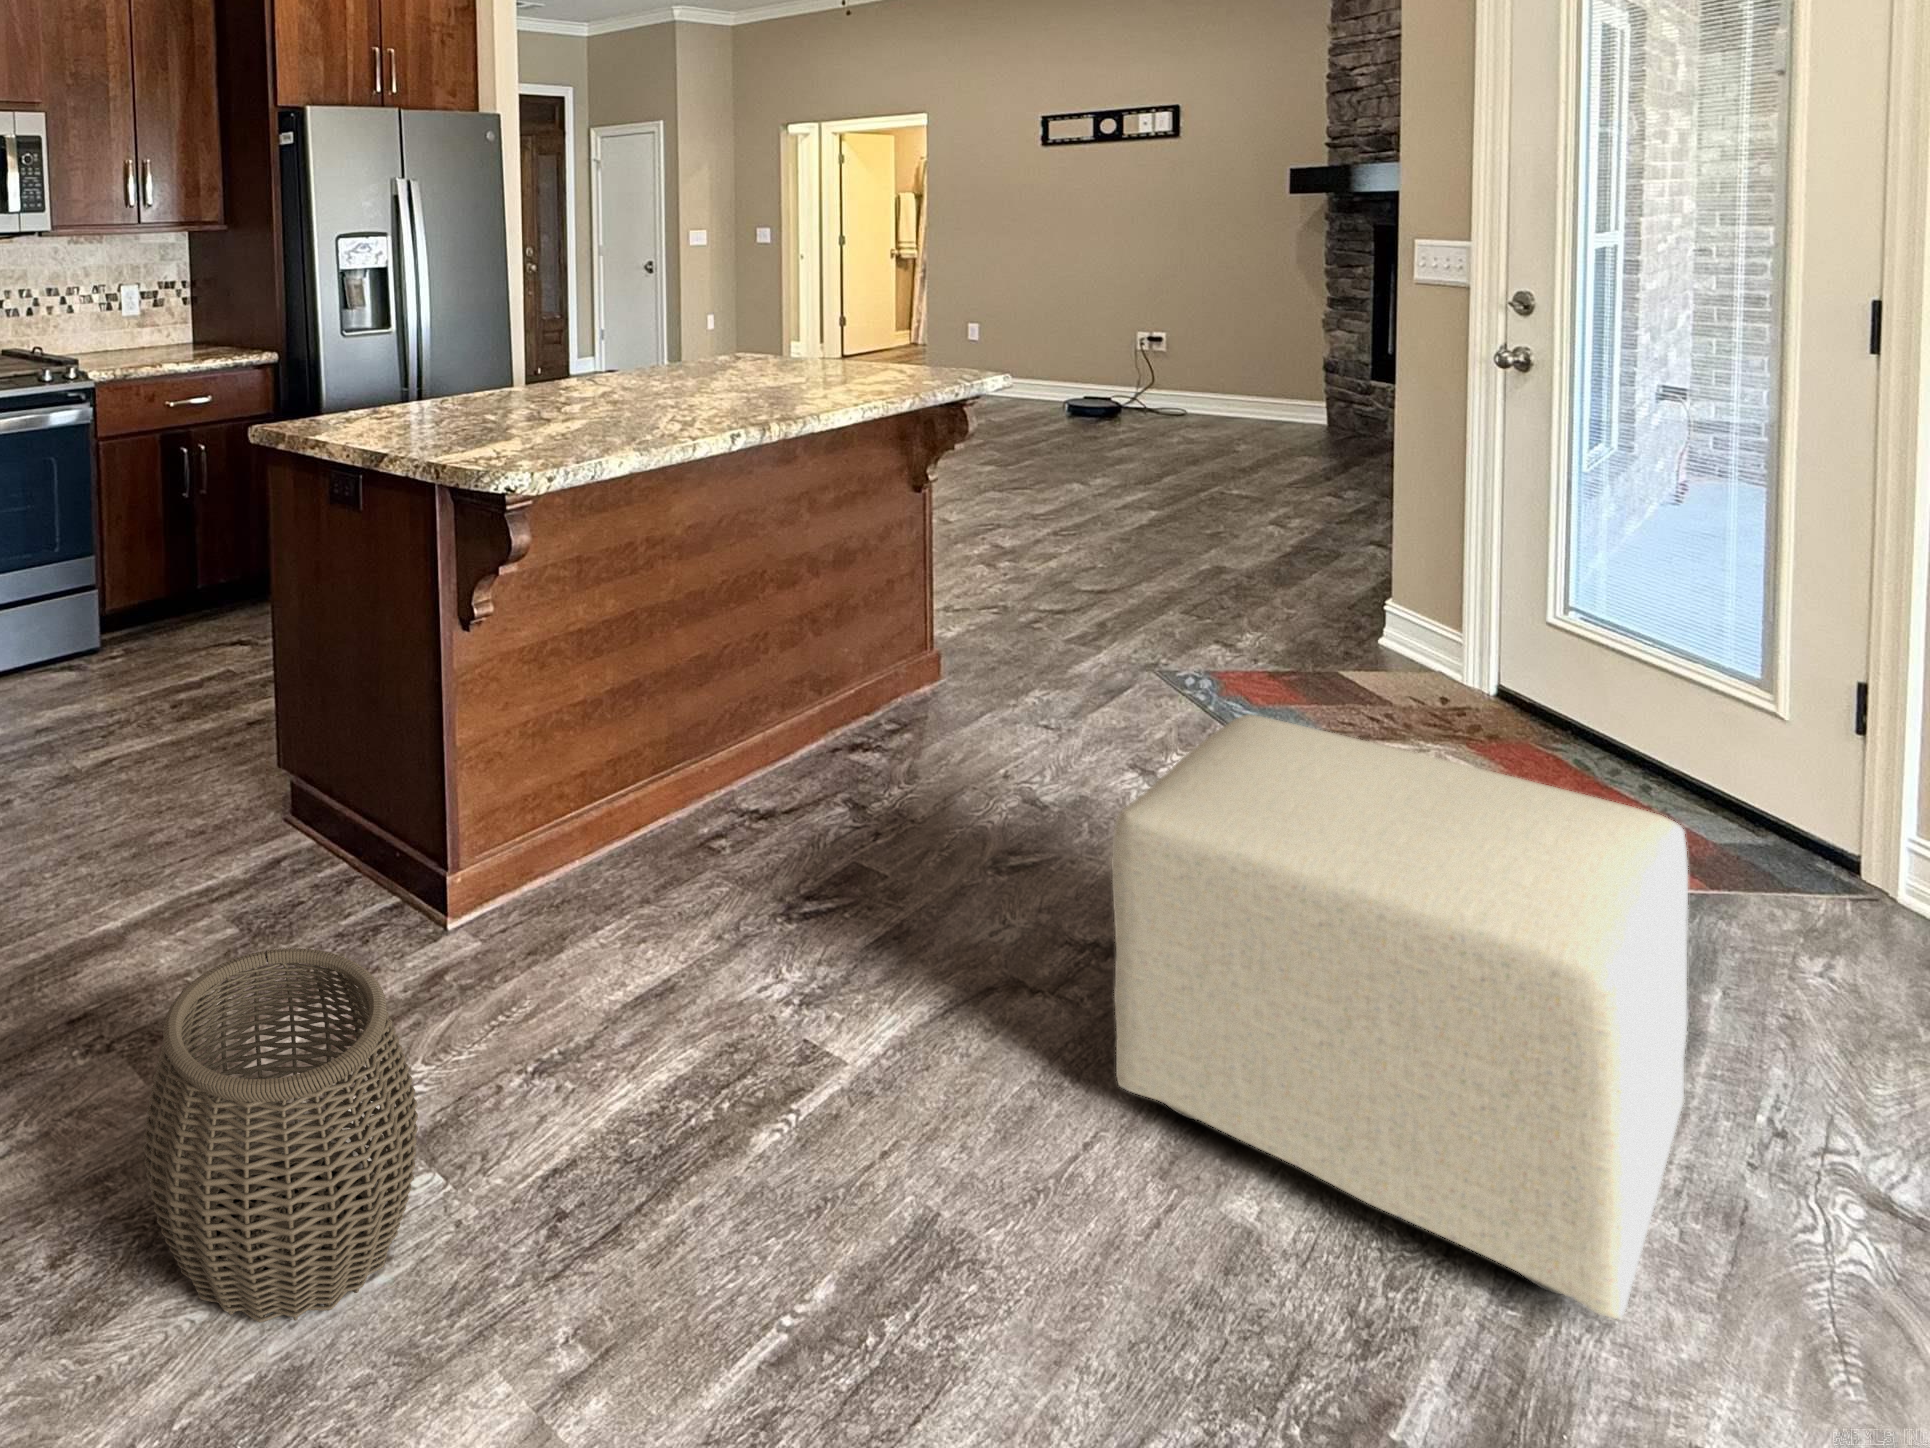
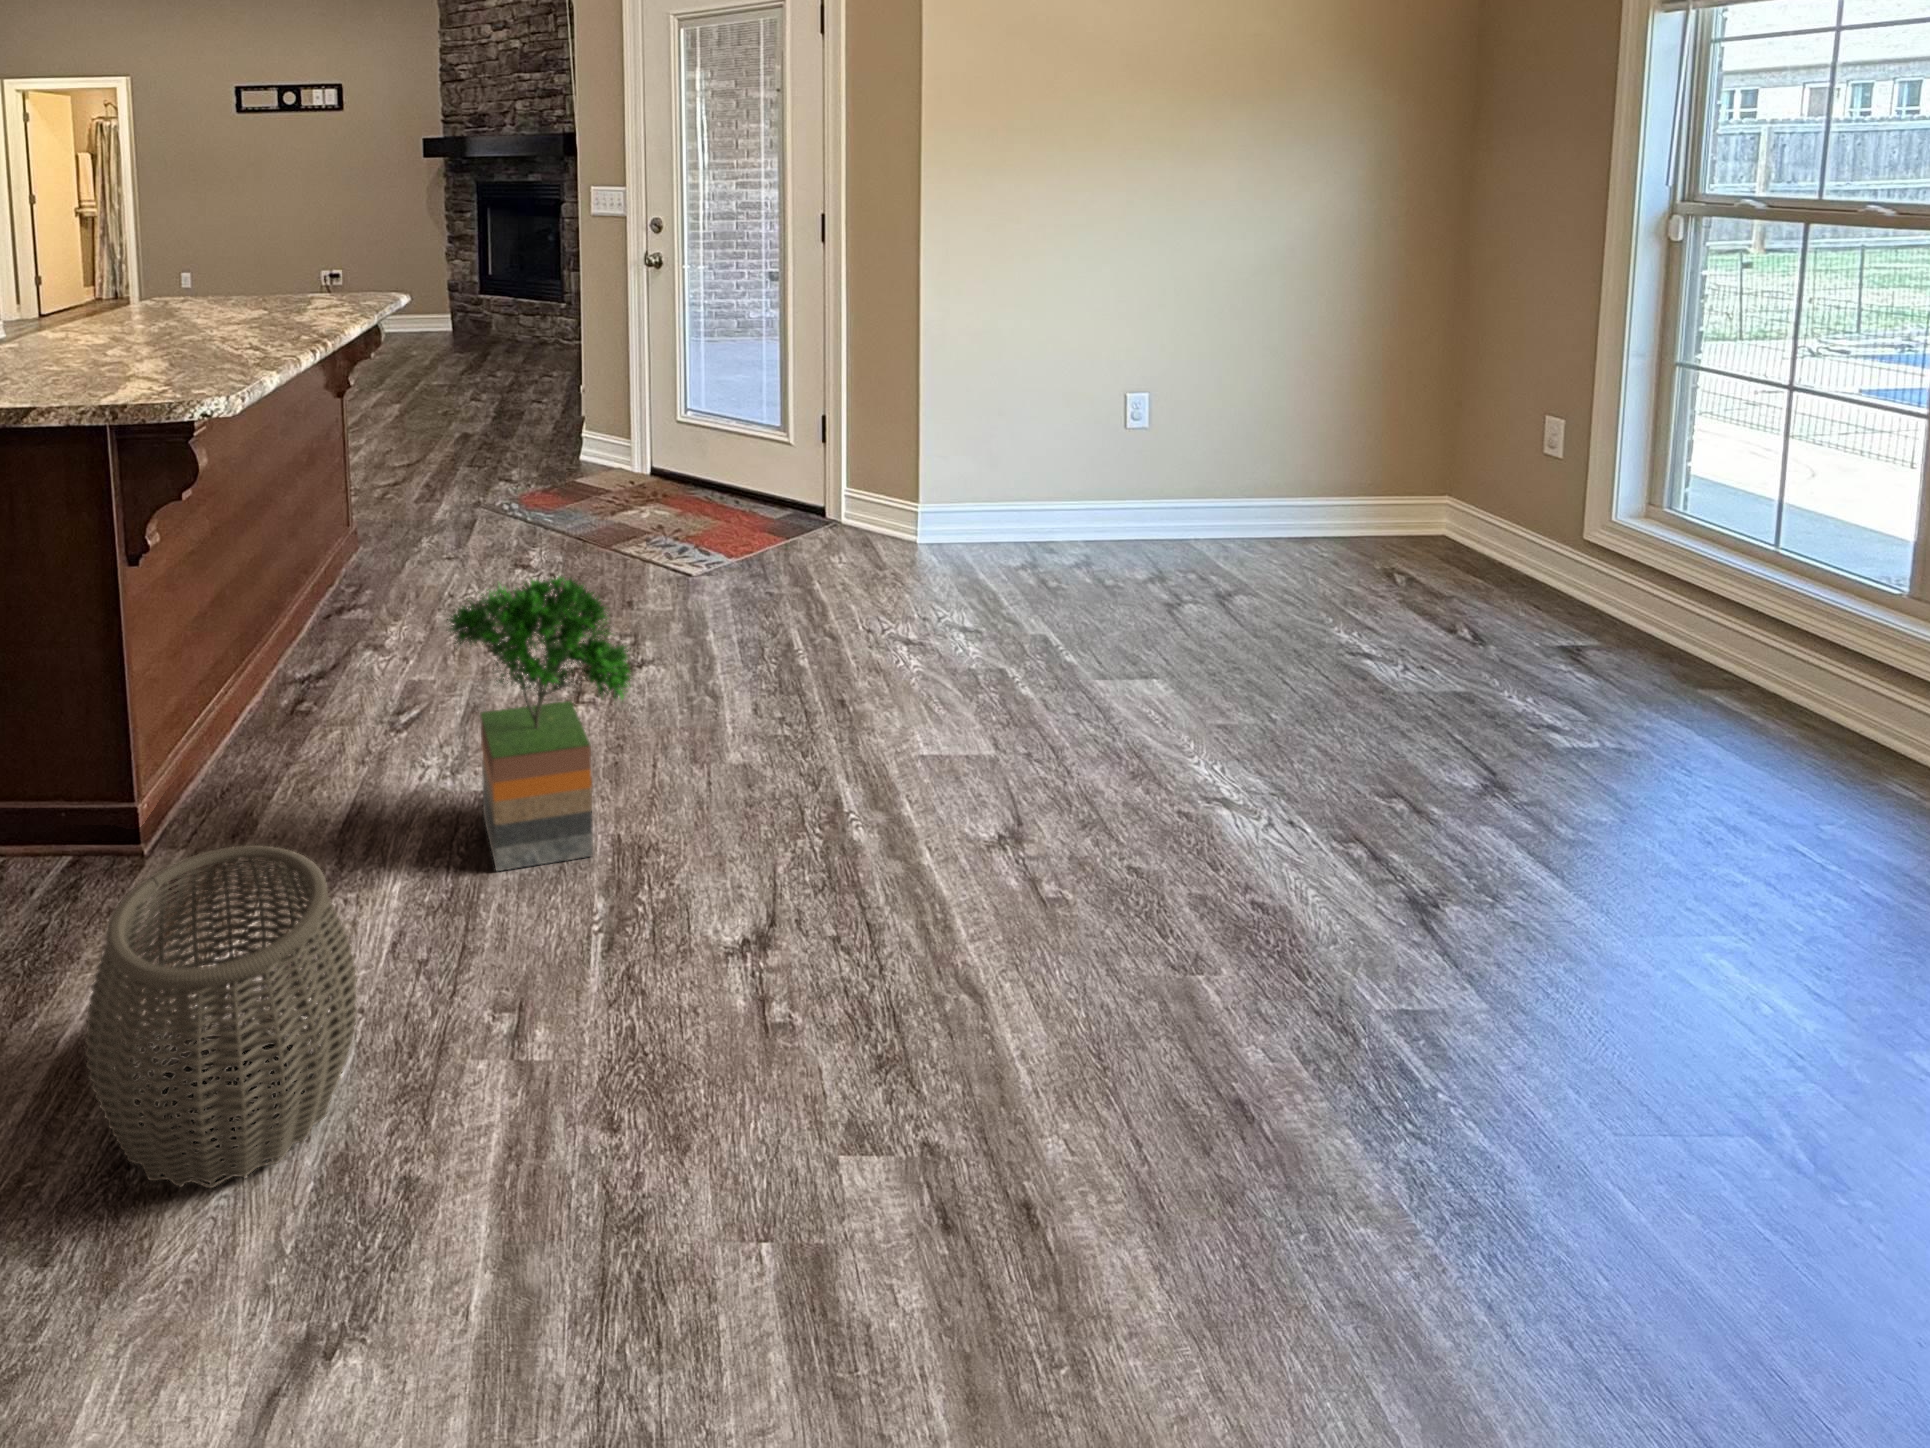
ottoman: present [1111,714,1688,1319] -> none [645,488,883,728]
potted tree: none [706,772,960,1221] -> present [447,576,630,871]

